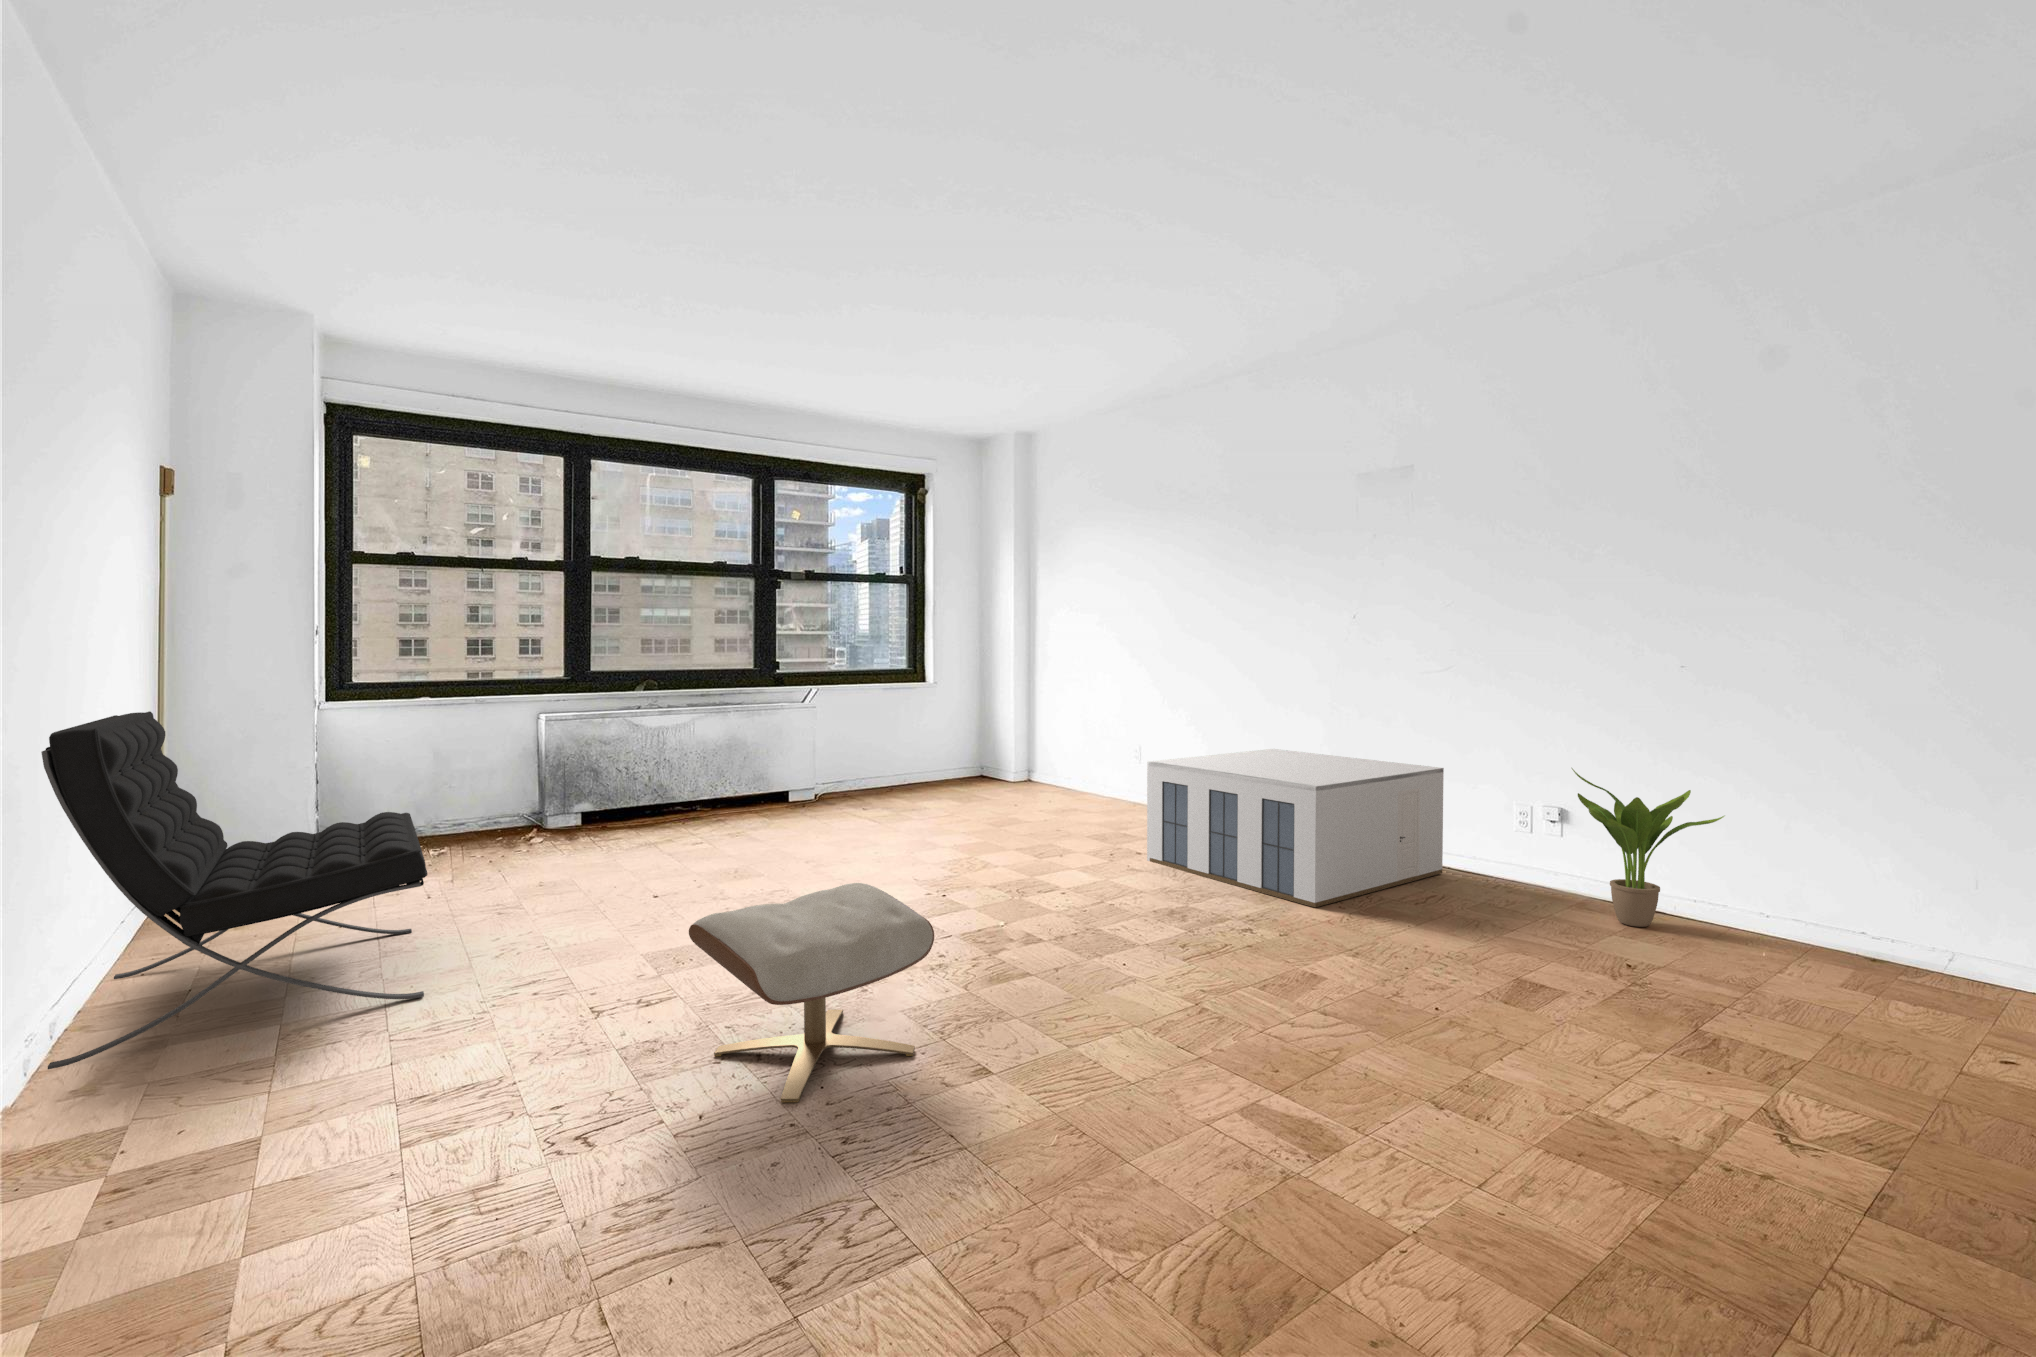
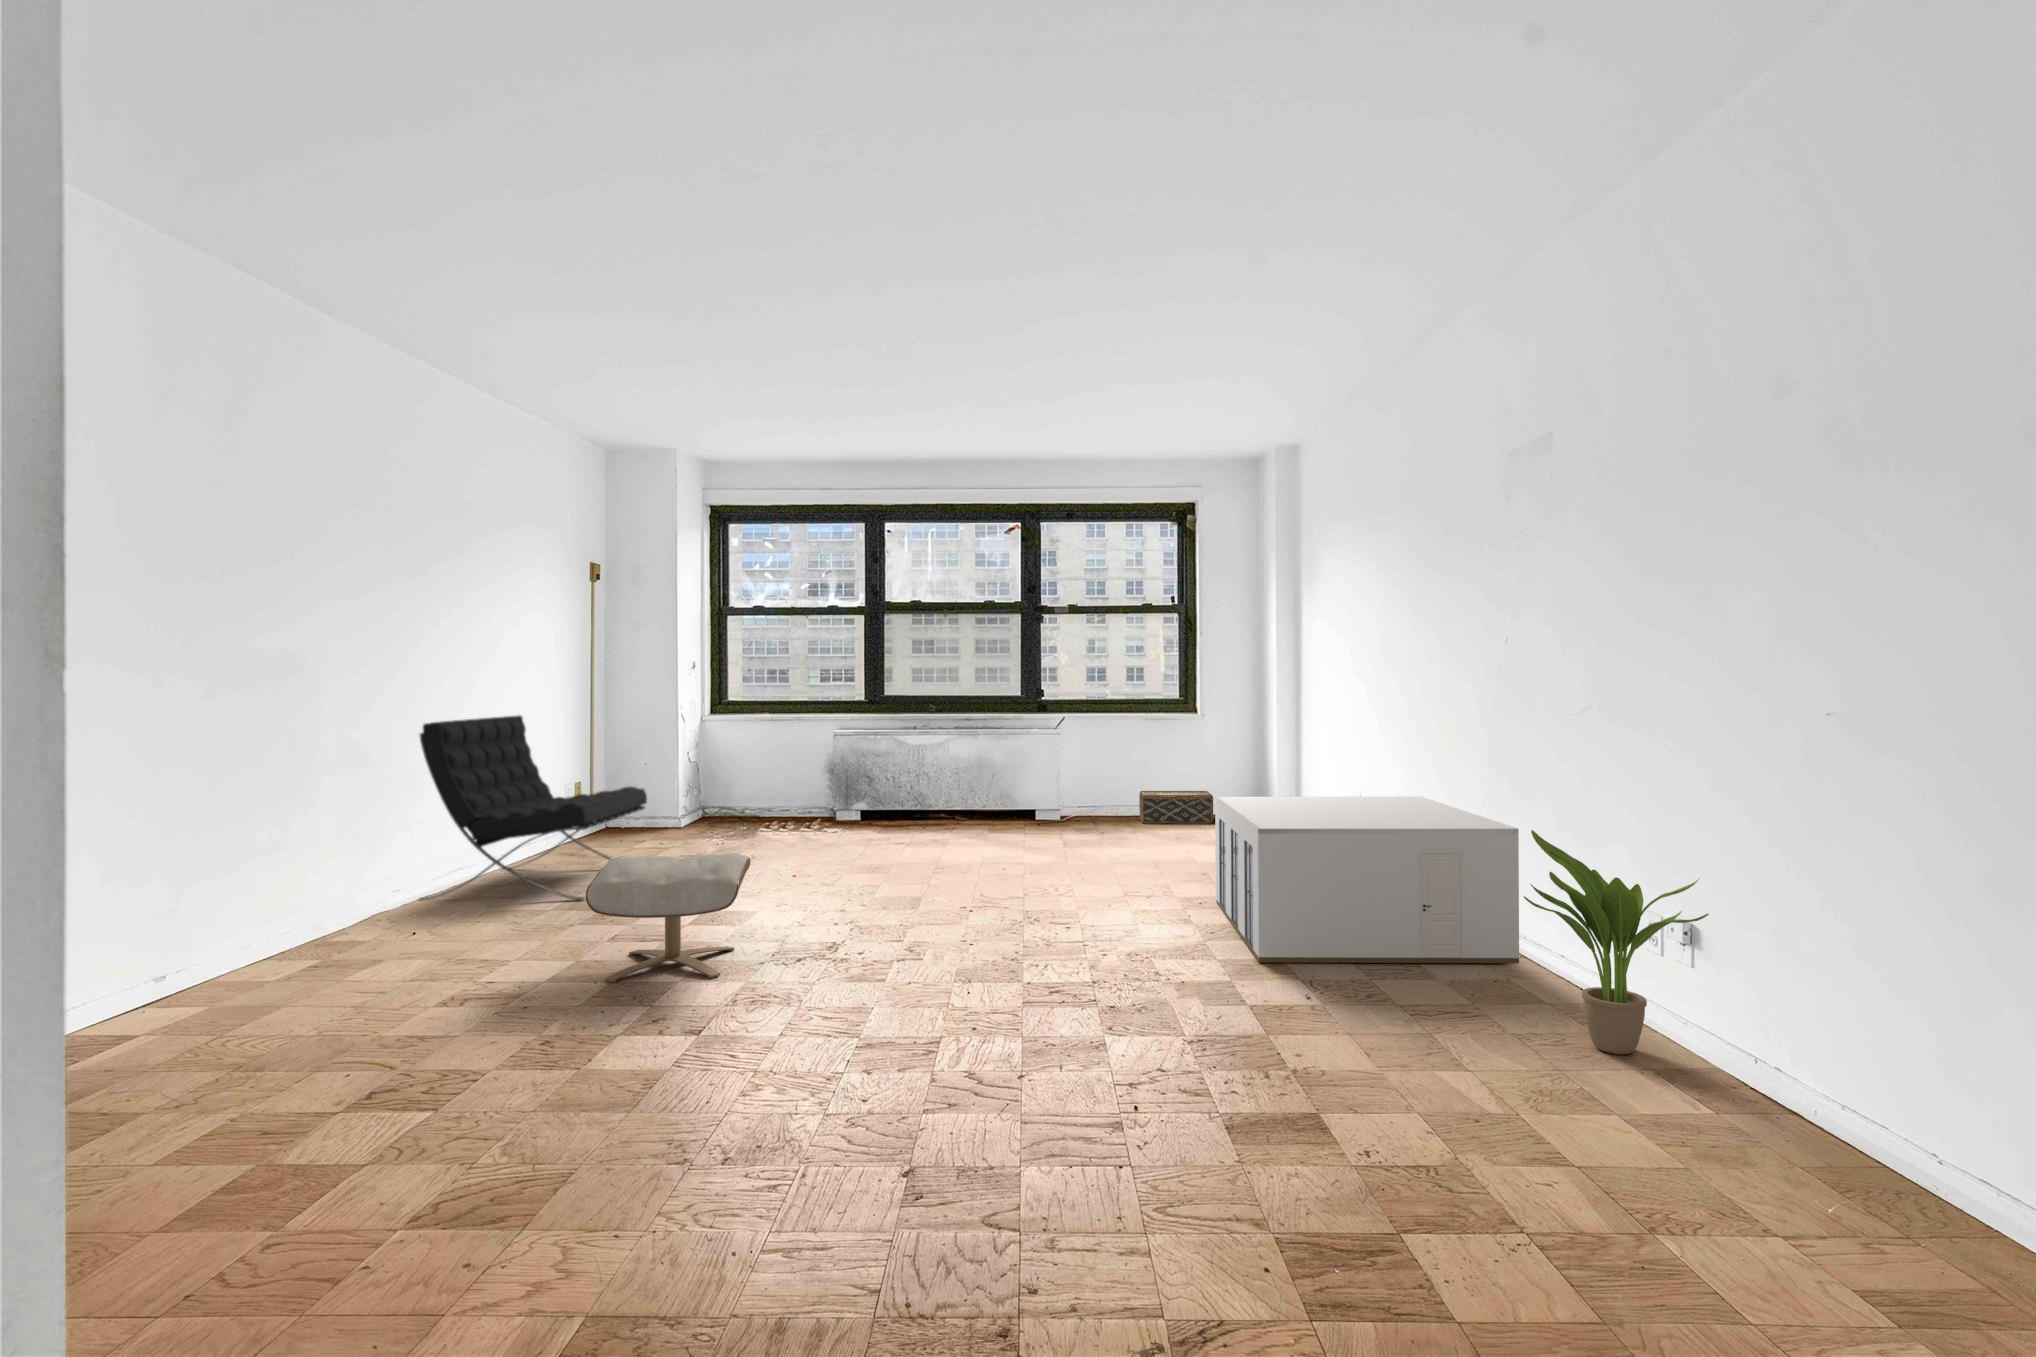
woven basket: none [881,758,959,795] -> present [1139,791,1213,824]

